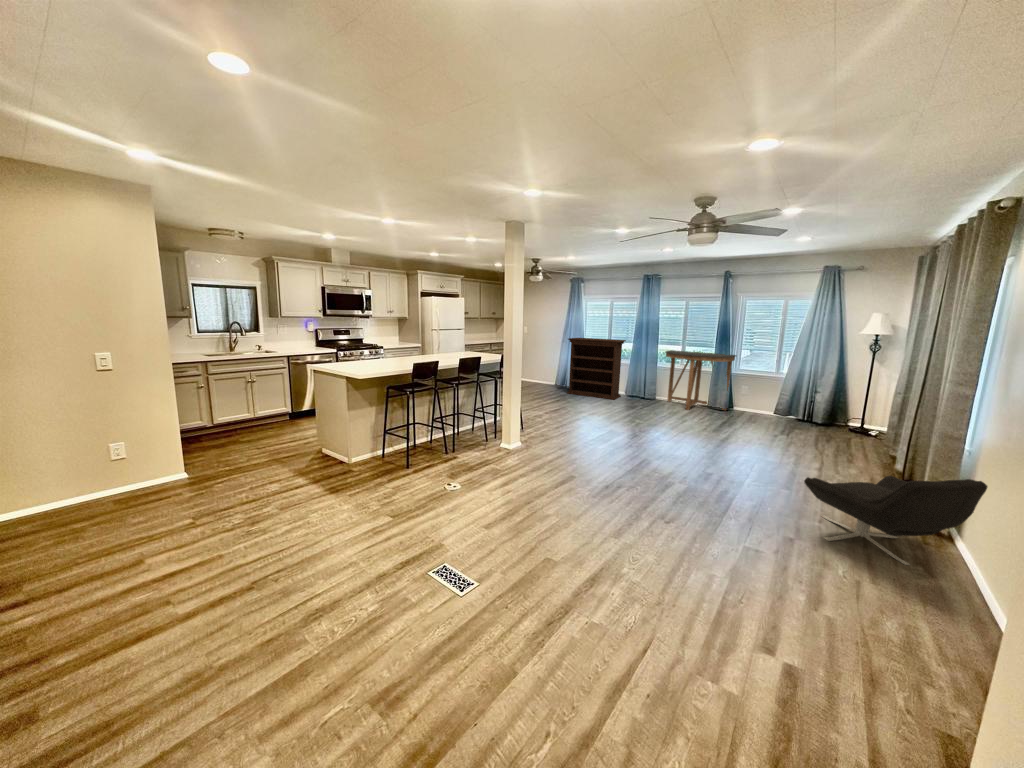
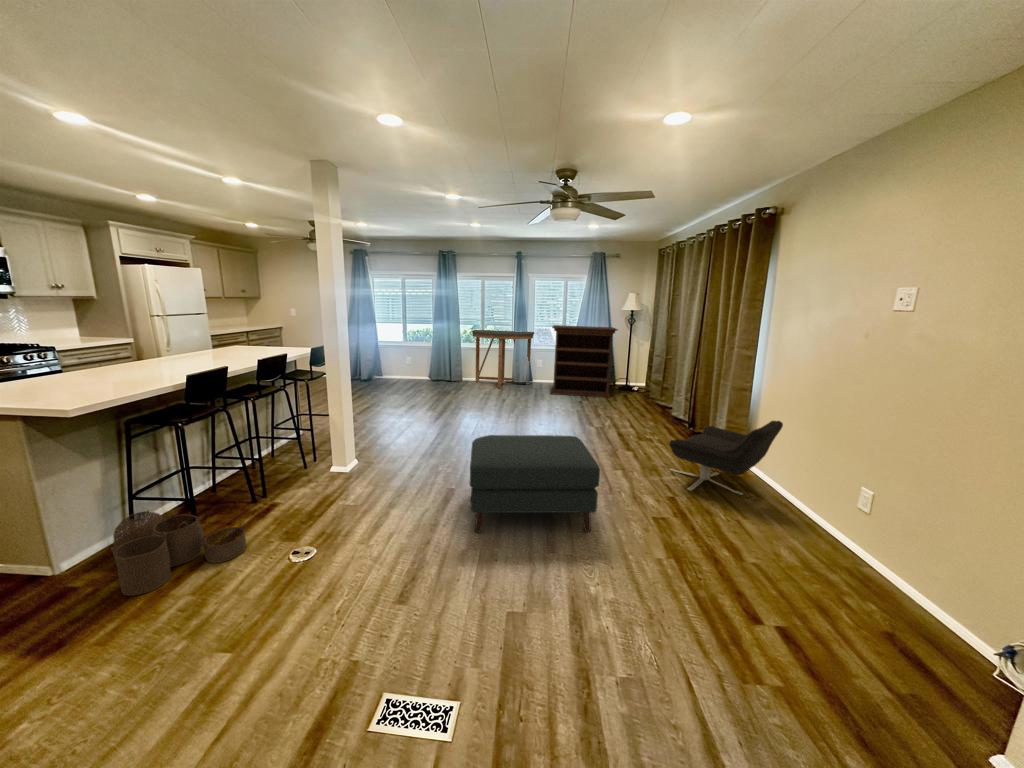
bookshelf: present [567,338,626,400] -> present [550,325,618,398]
ottoman: none [562,436,686,536] -> present [470,435,600,533]
woven basket: none [367,440,430,482] -> present [111,510,247,596]

